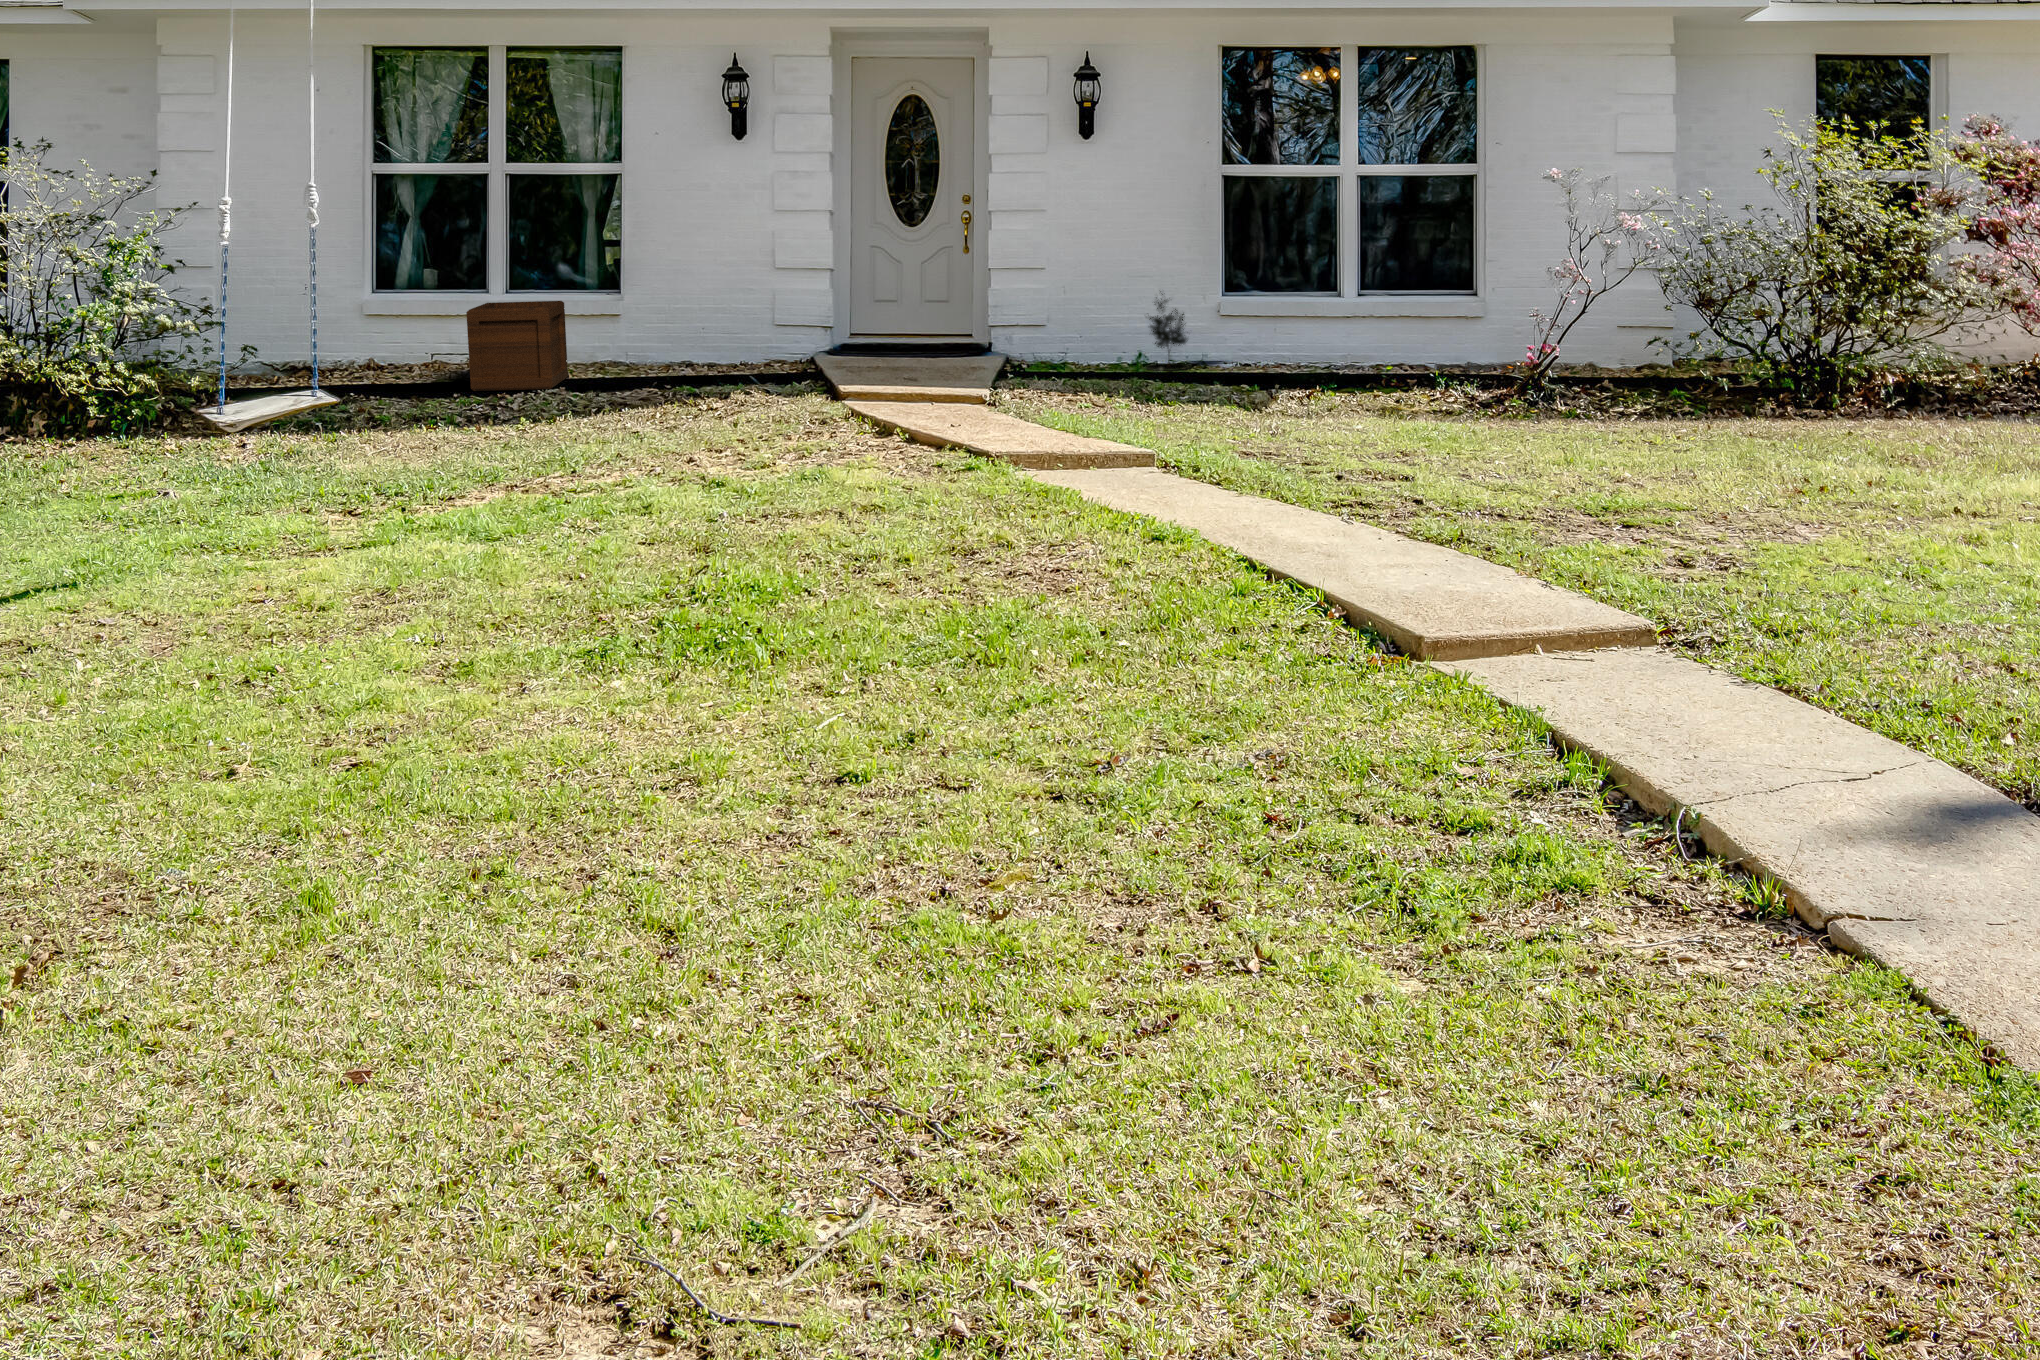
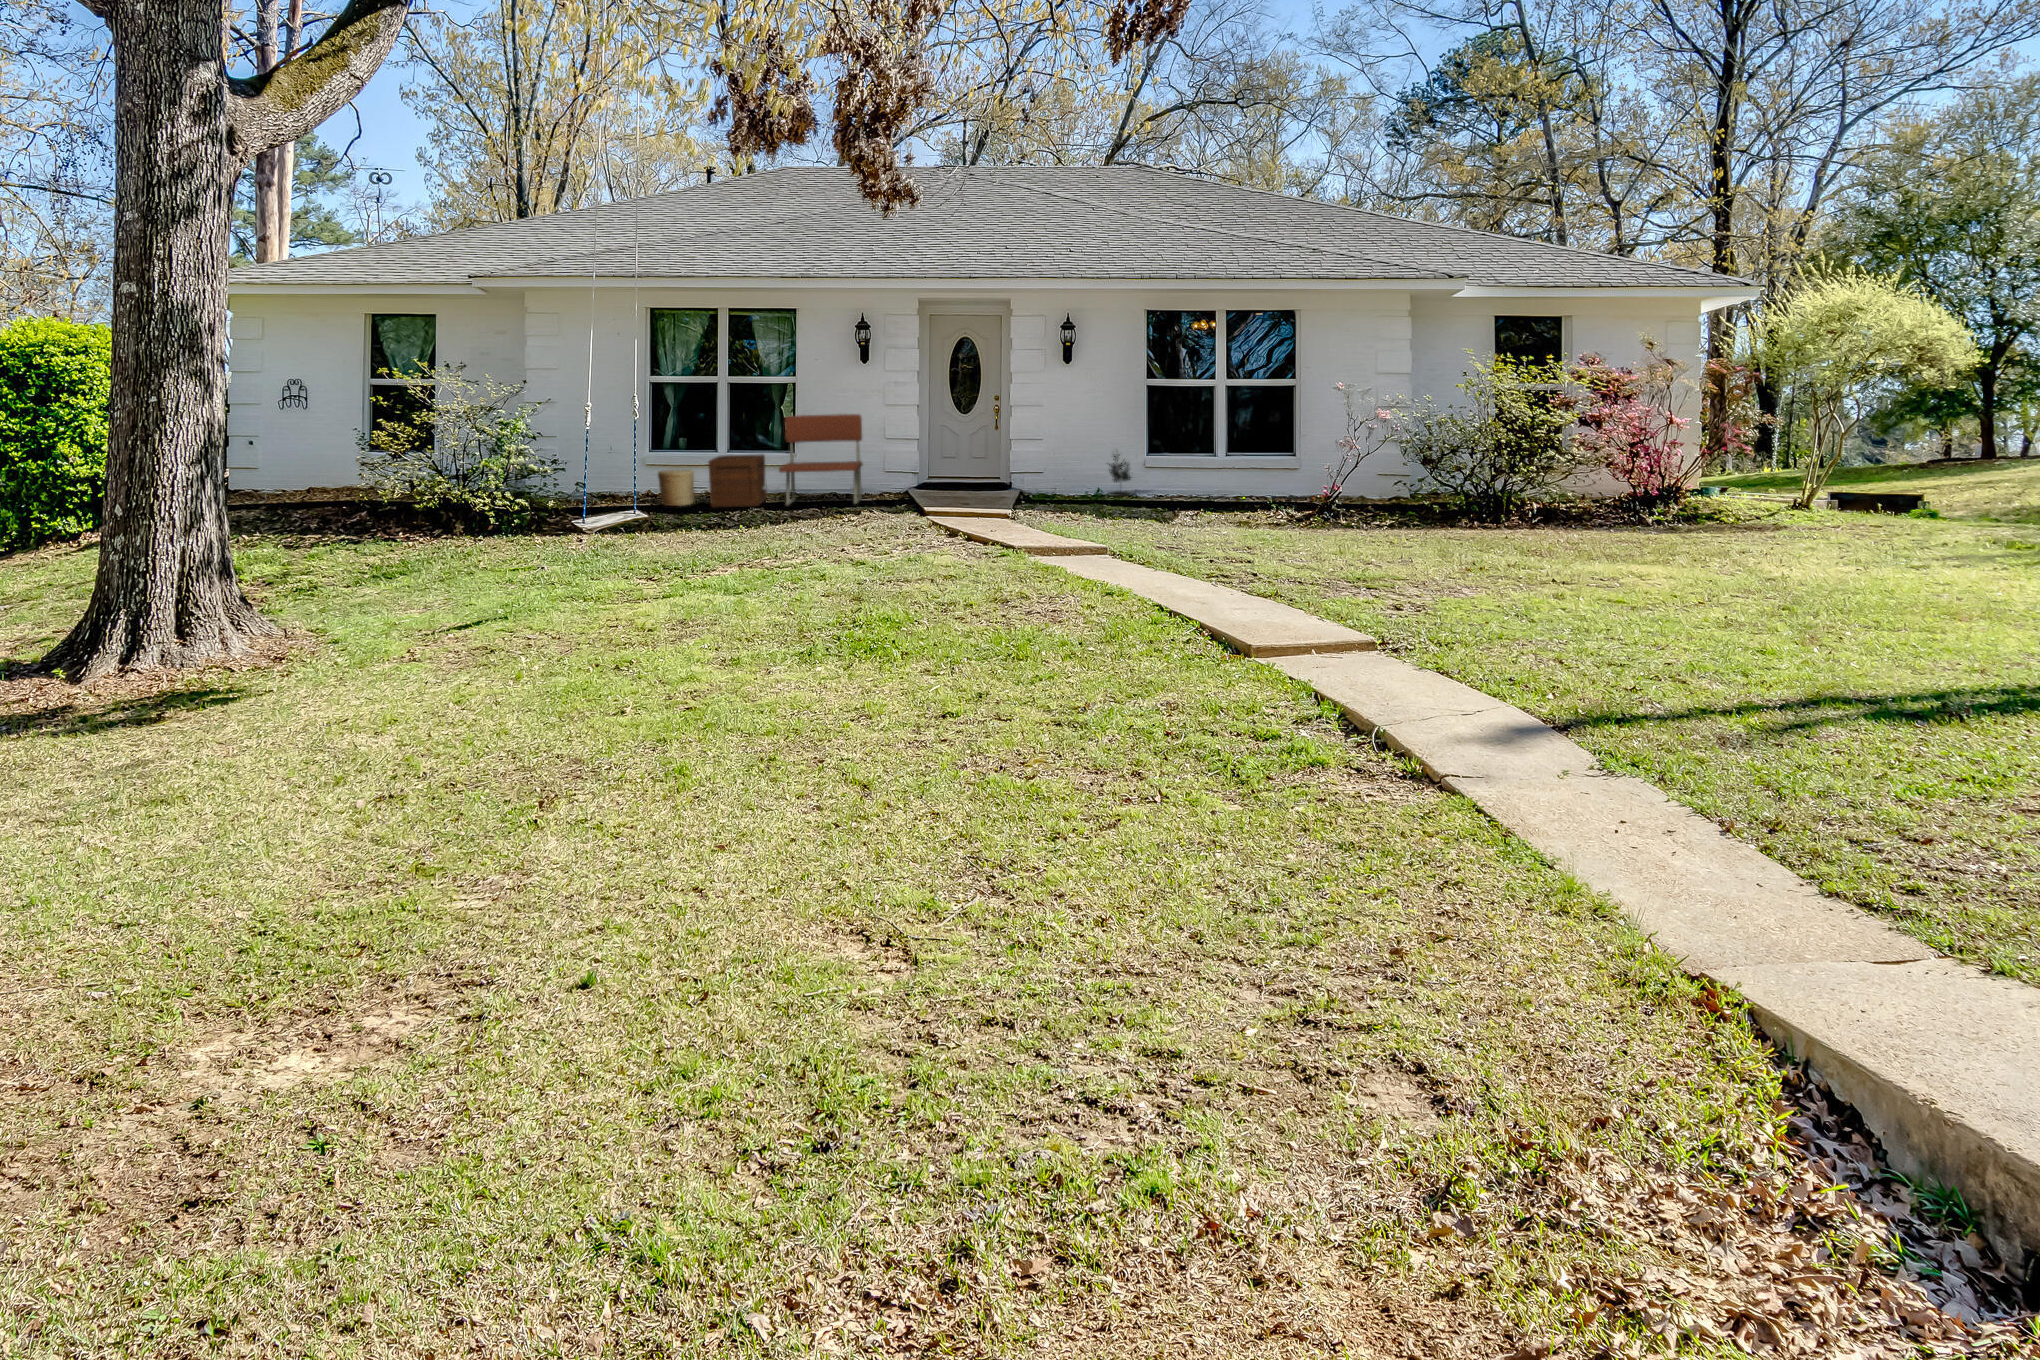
bench: none [586,232,729,387] -> present [779,414,862,505]
woven basket: none [381,326,444,389] -> present [658,469,694,506]

